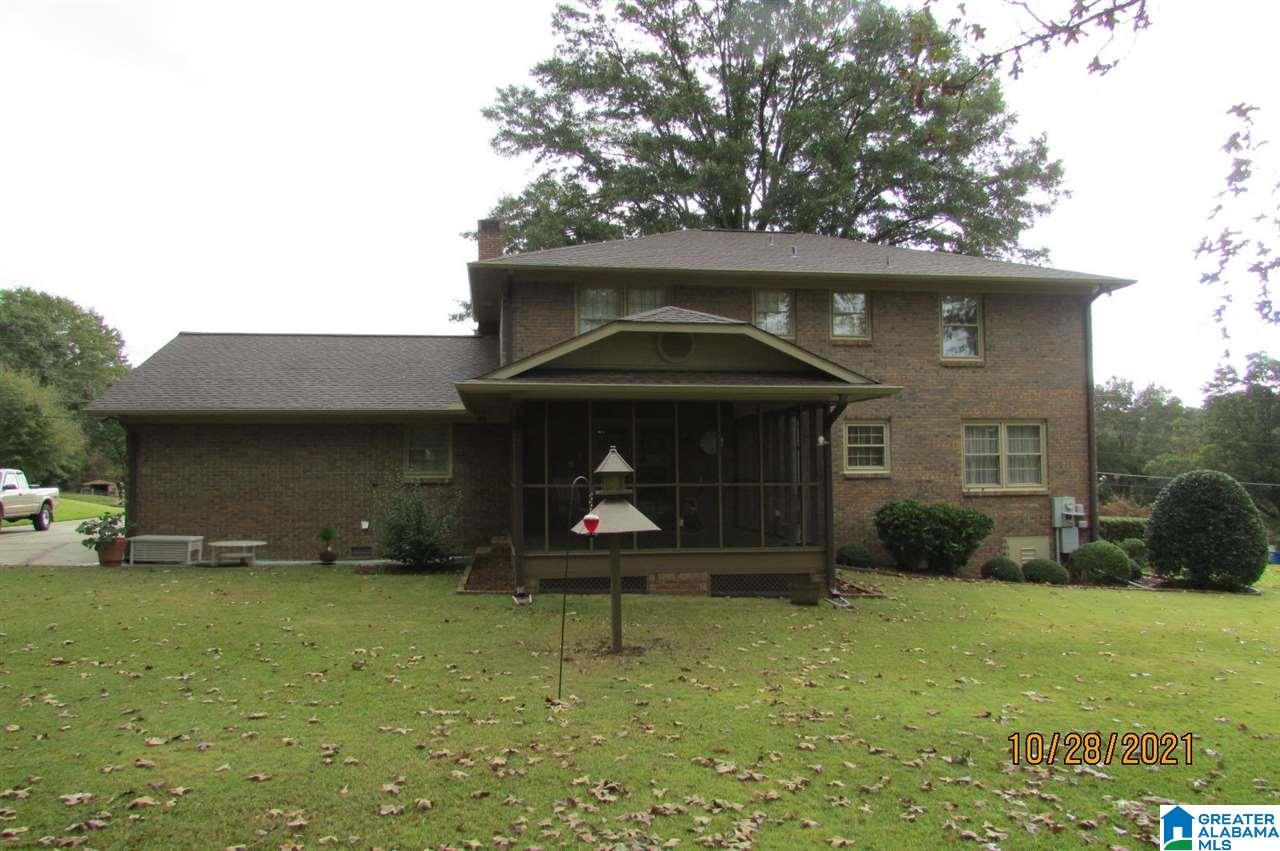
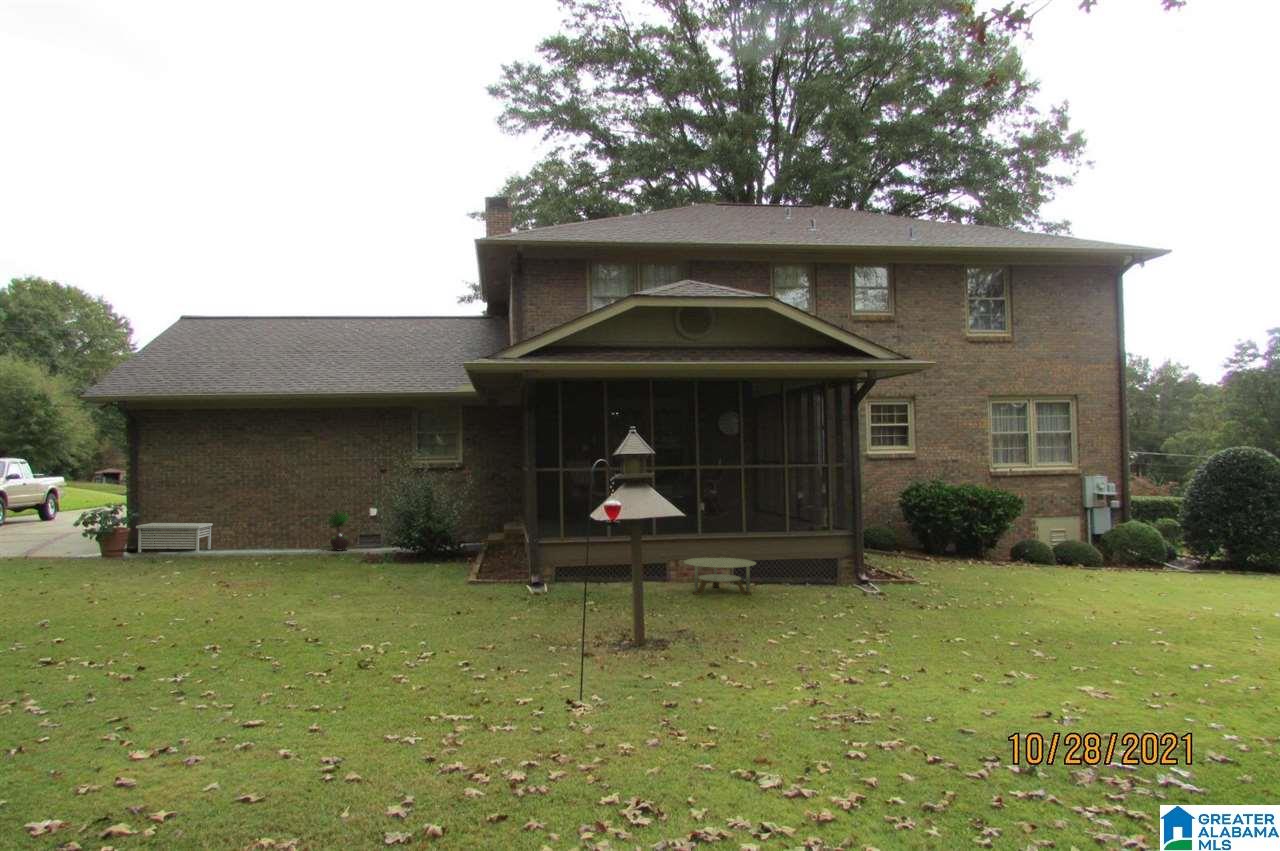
round table: present [209,541,266,567] -> present [684,558,756,595]
wooden bucket: present [788,576,821,605] -> none [813,559,849,590]

